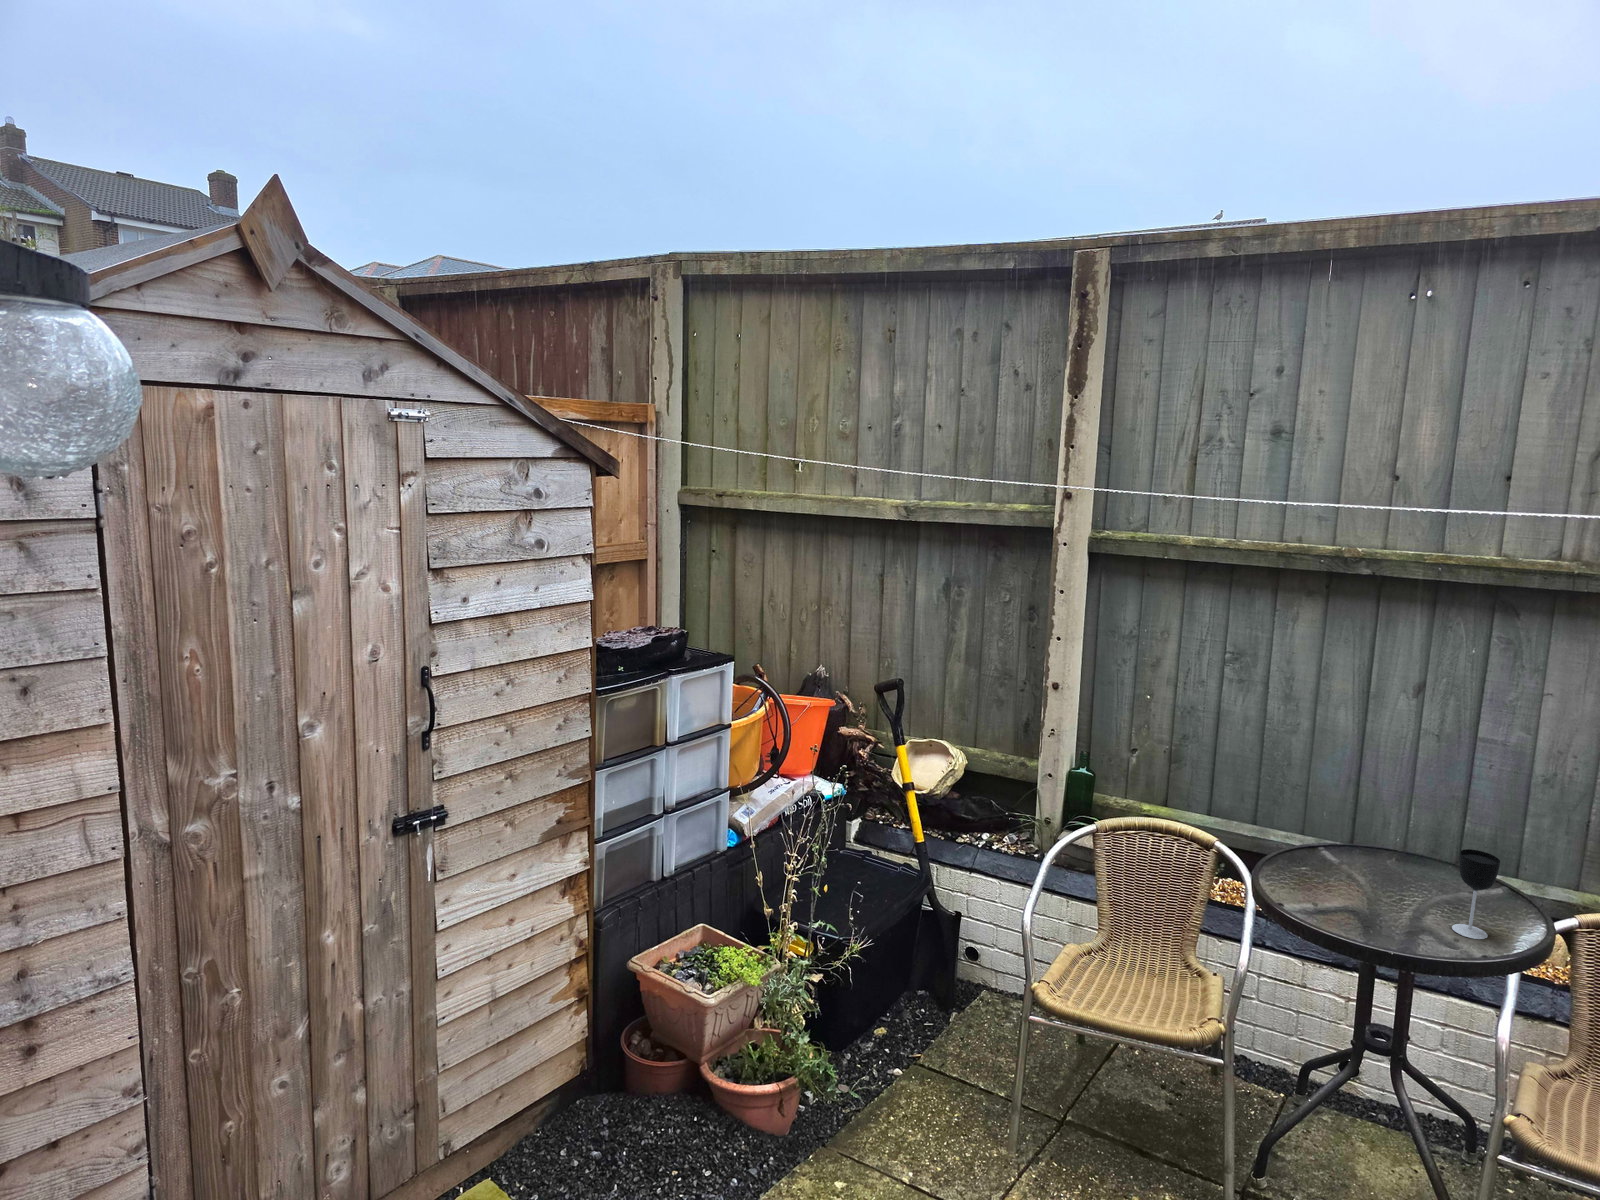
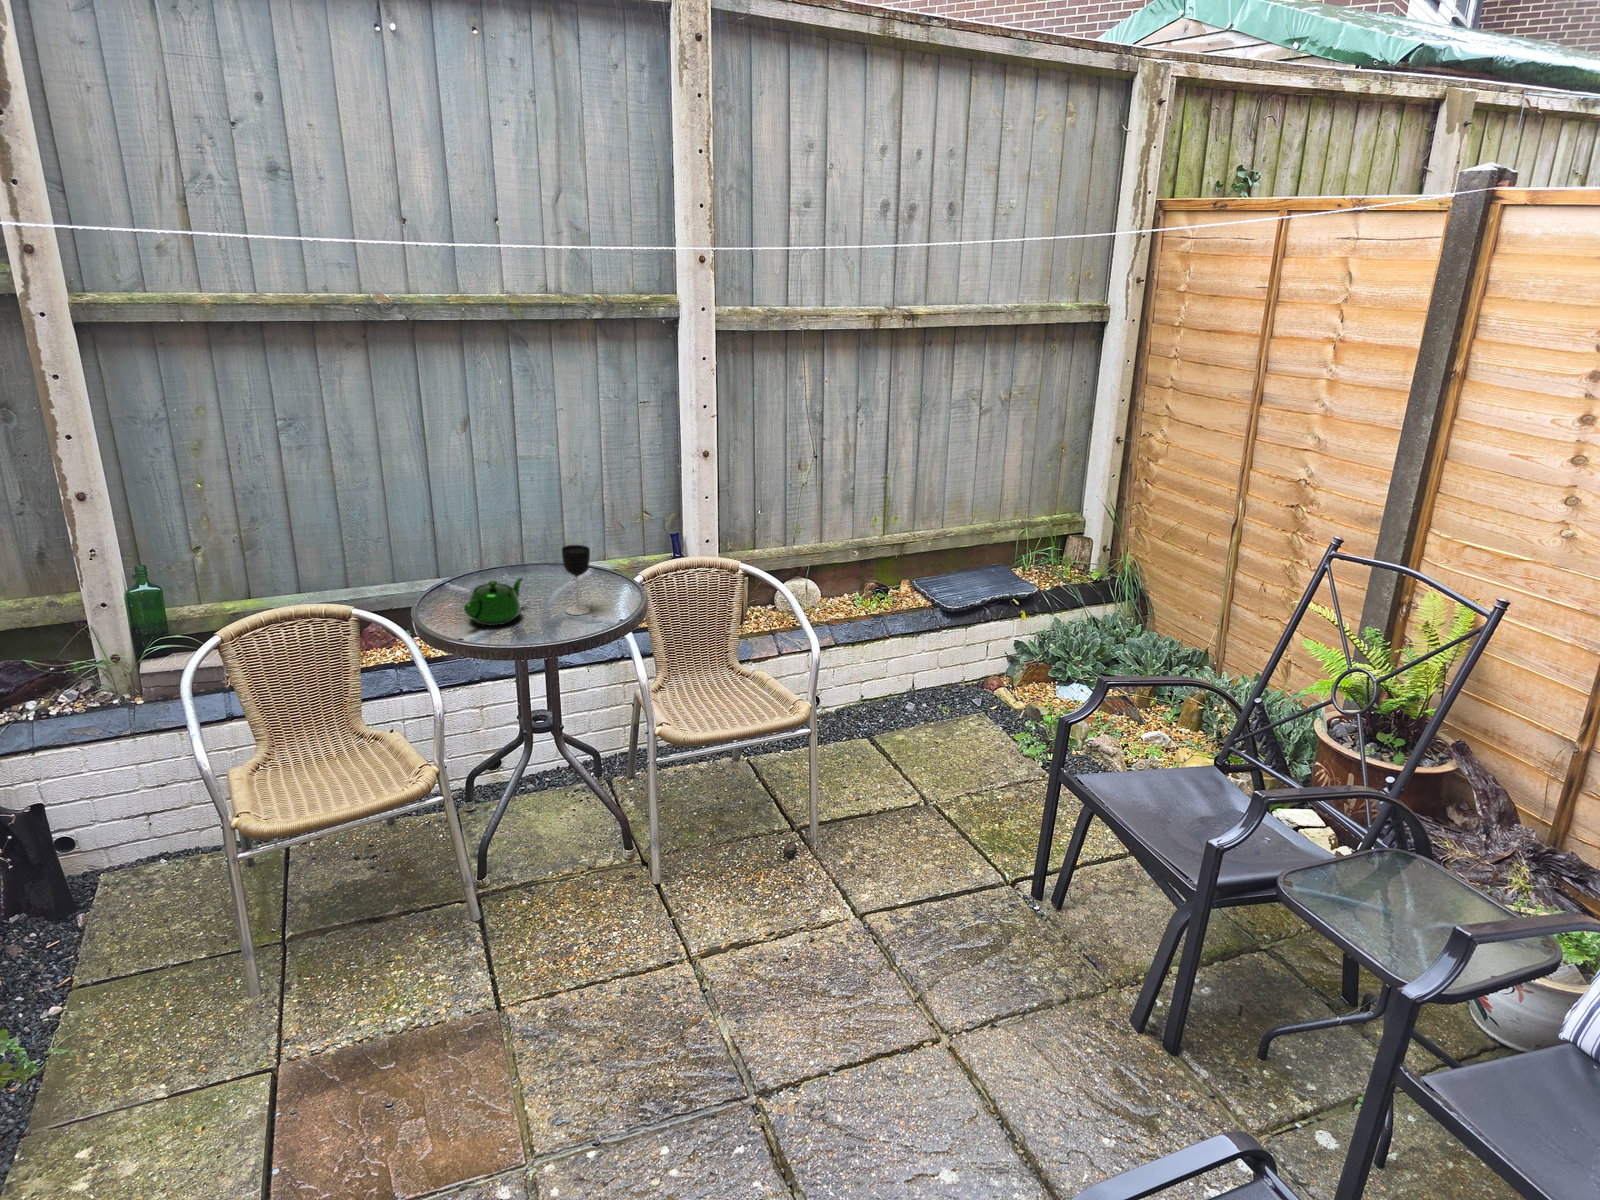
teapot: none [1319,859,1411,912] -> present [464,578,523,625]

